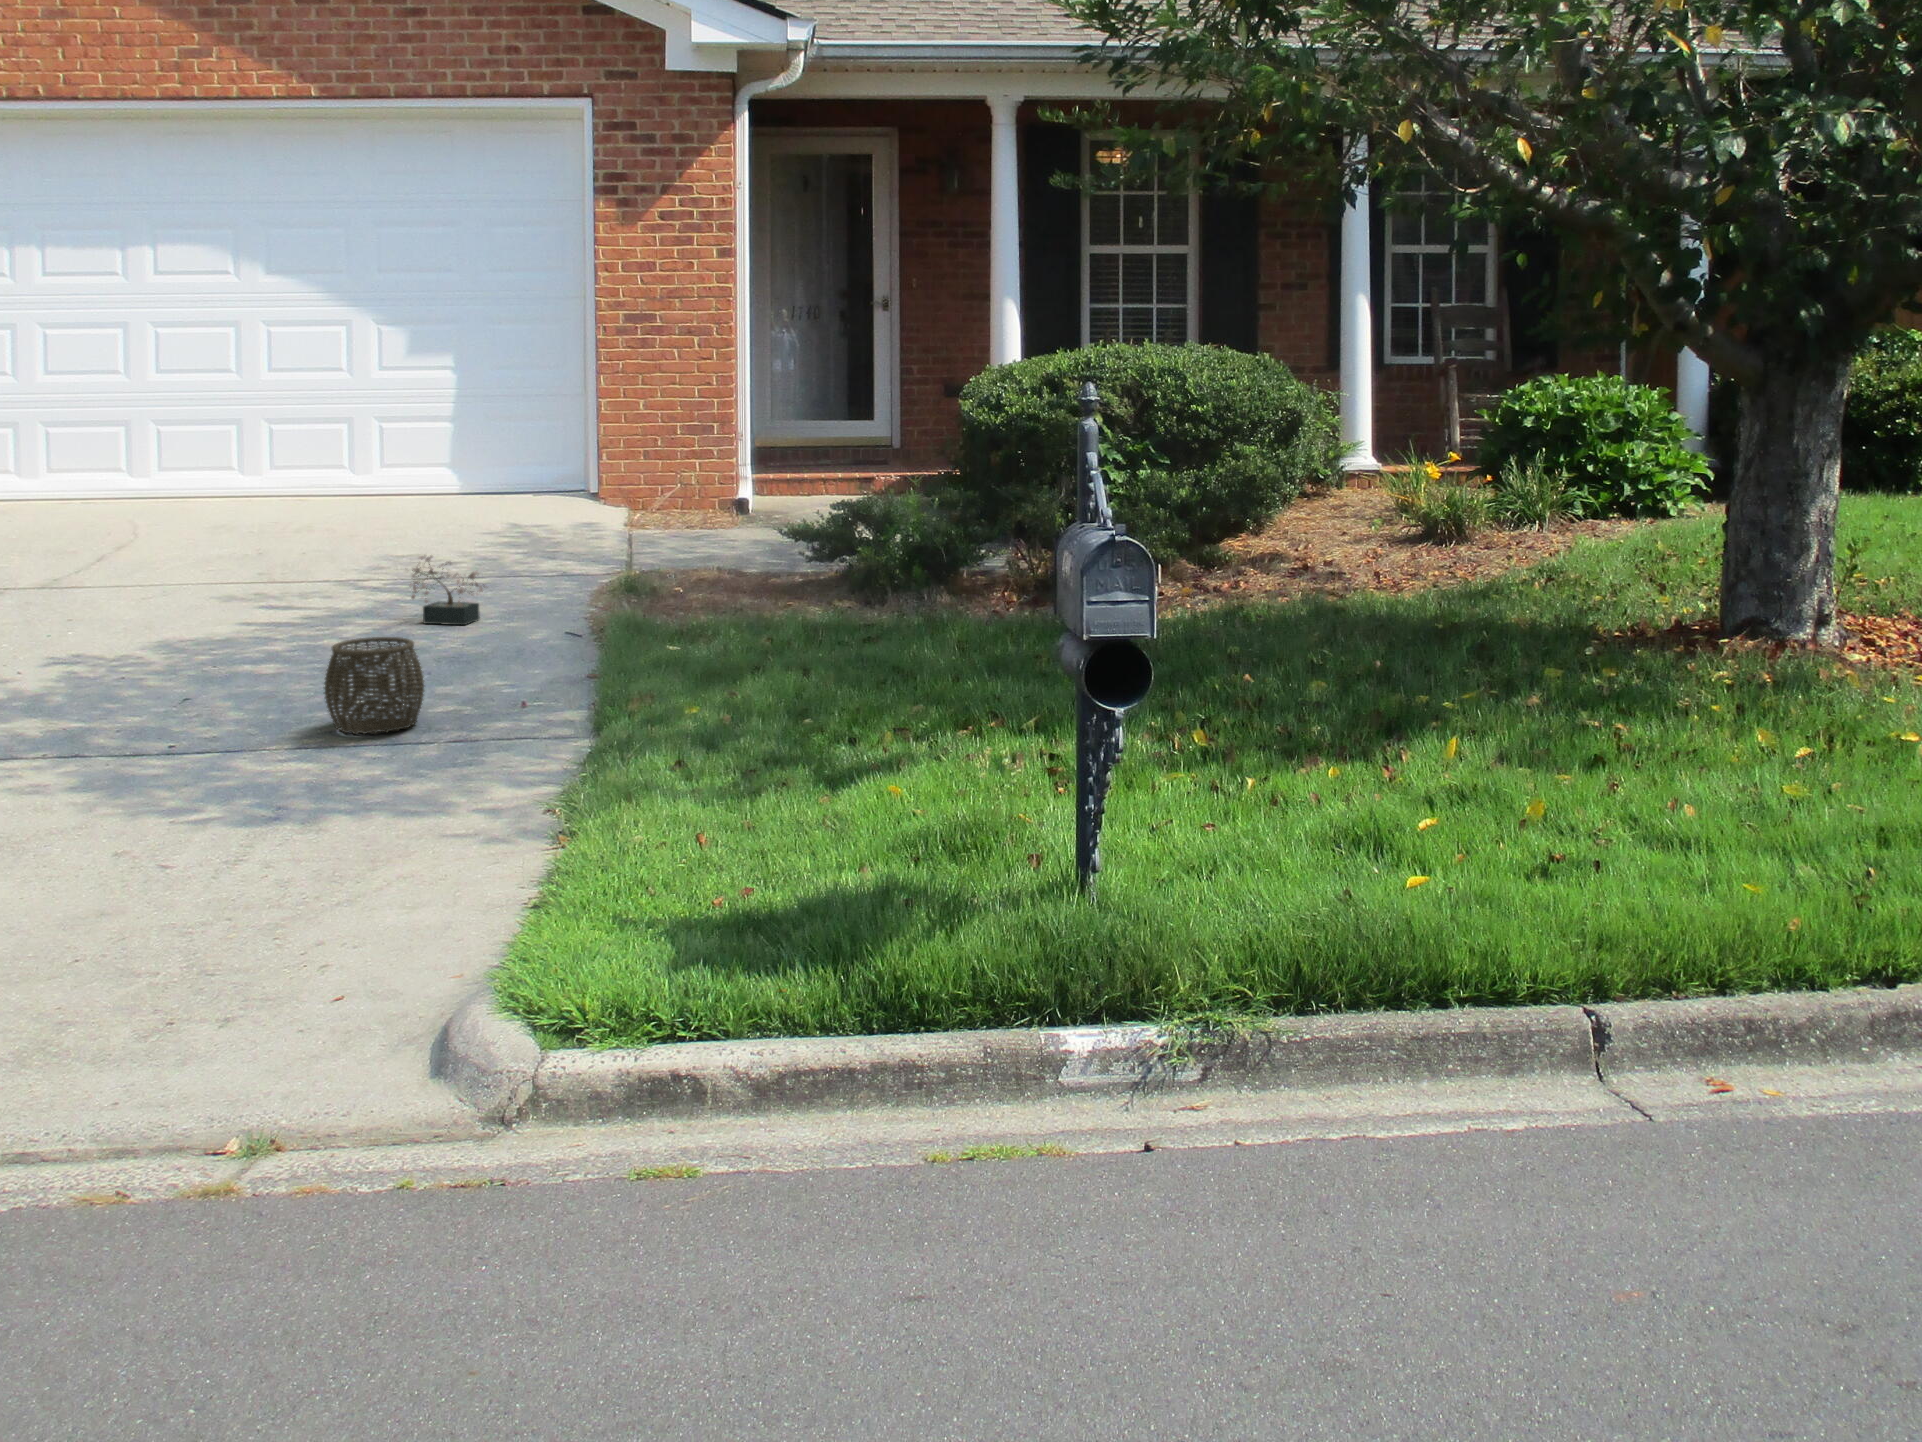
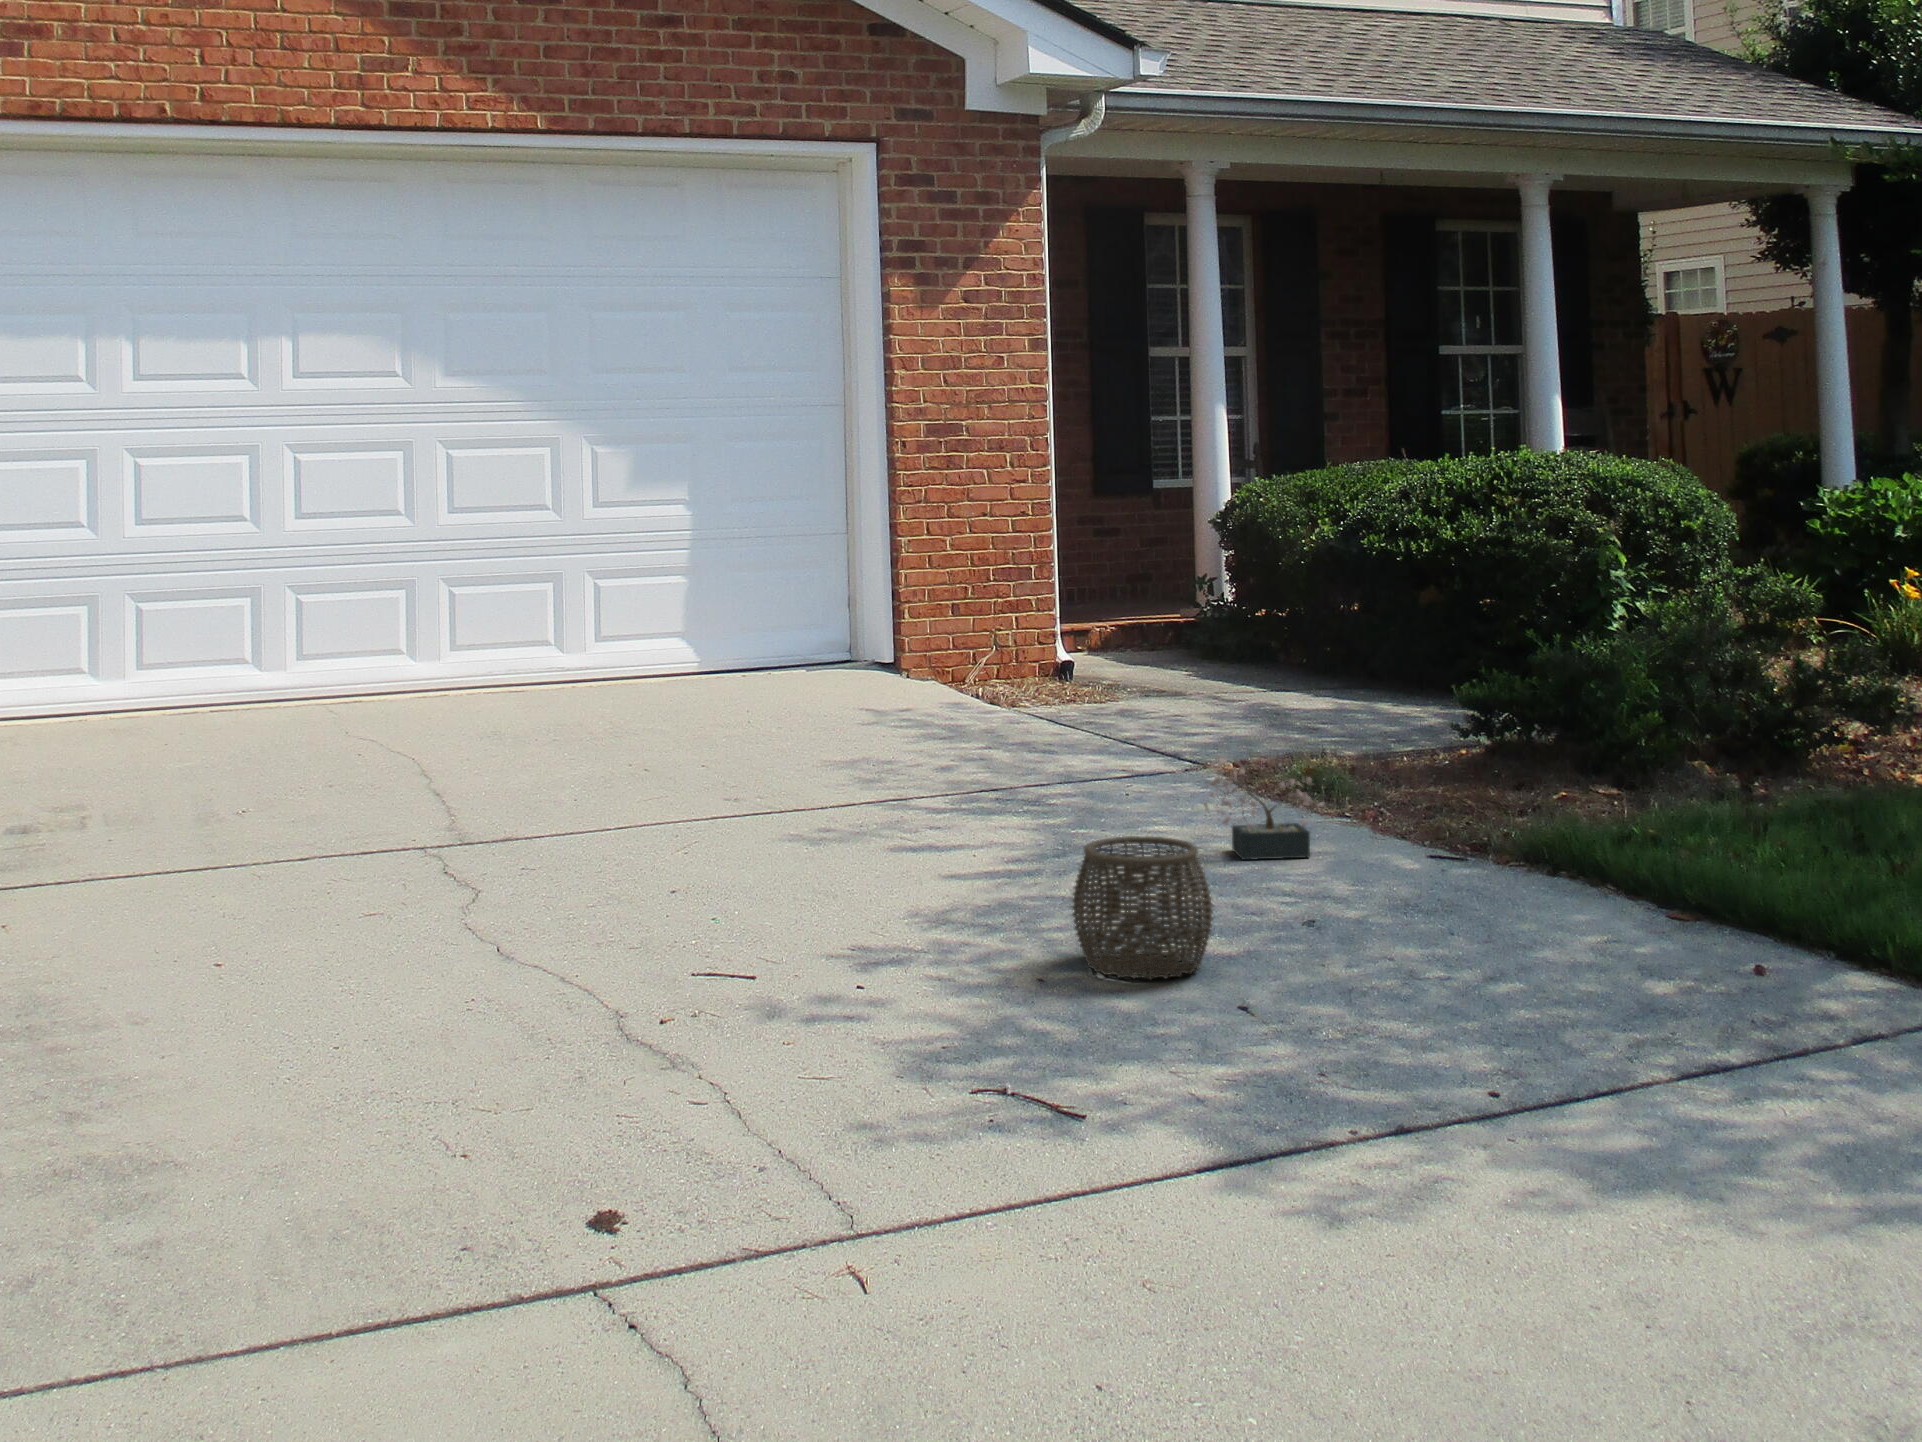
woven basket: present [324,637,424,734] -> present [1072,836,1213,979]

